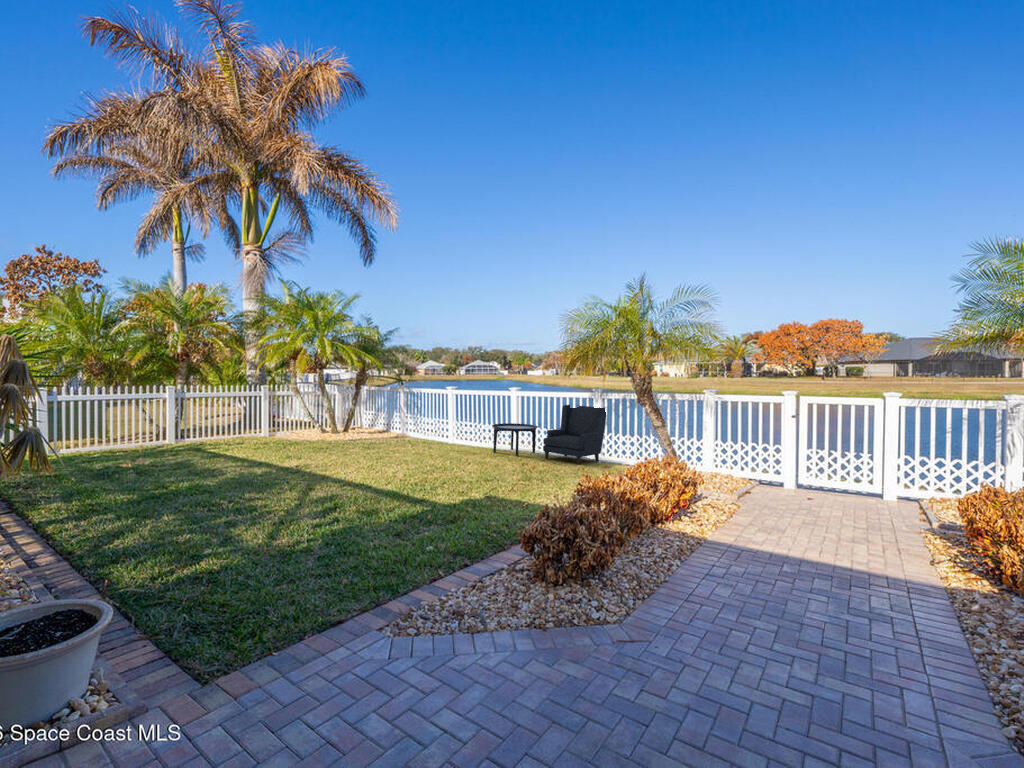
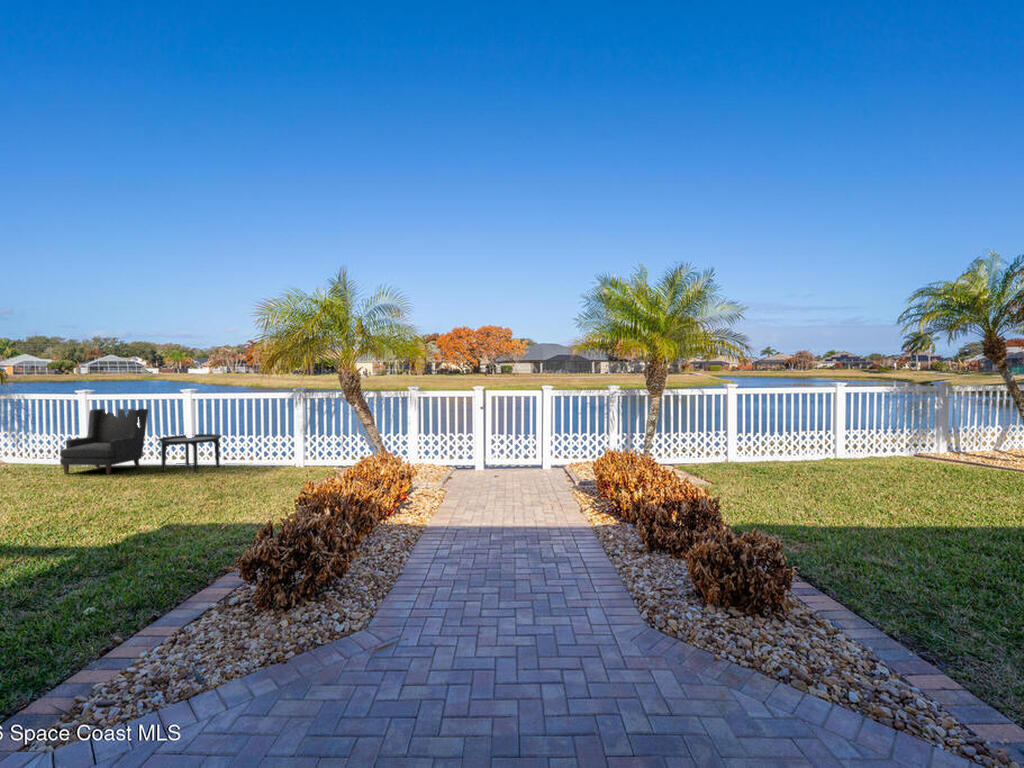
chair: present [543,405,606,465] -> present [60,409,148,474]

